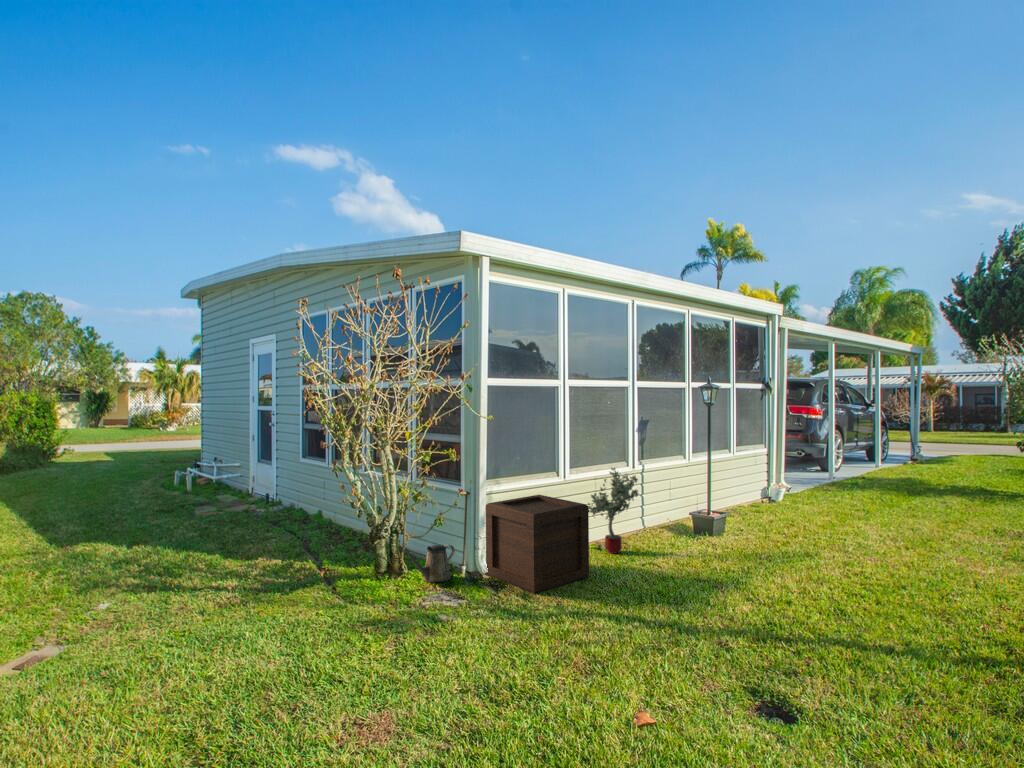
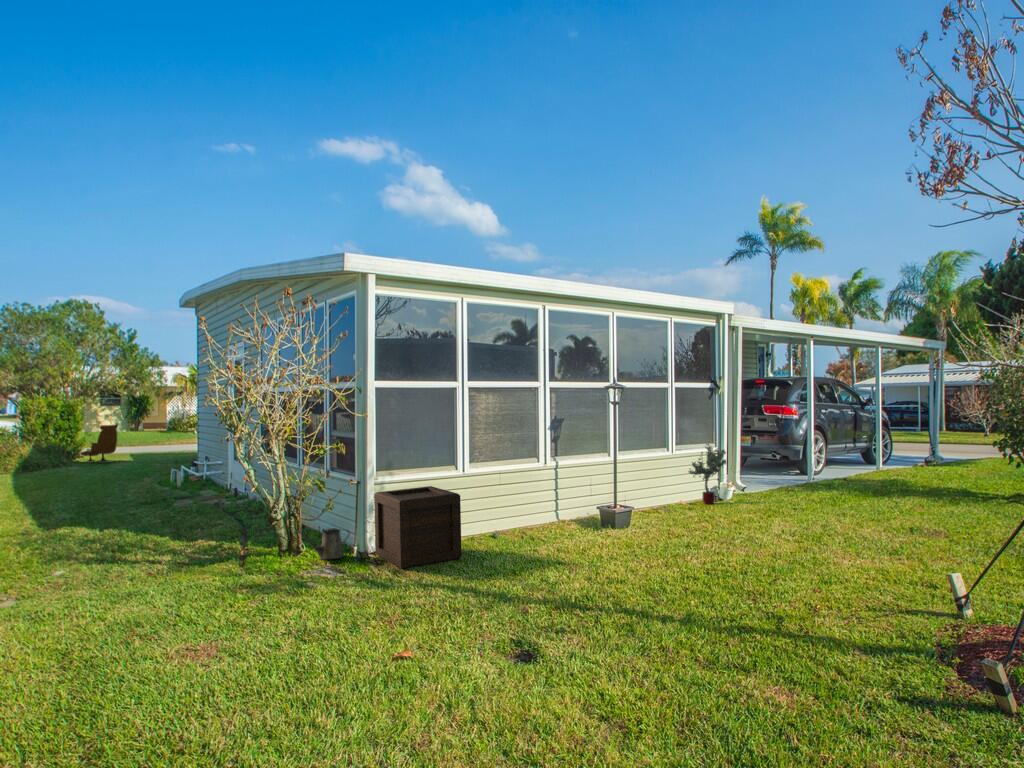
lounge chair: none [56,422,100,464] -> present [81,425,118,462]
potted tree: present [588,467,639,554] -> present [689,444,727,504]

